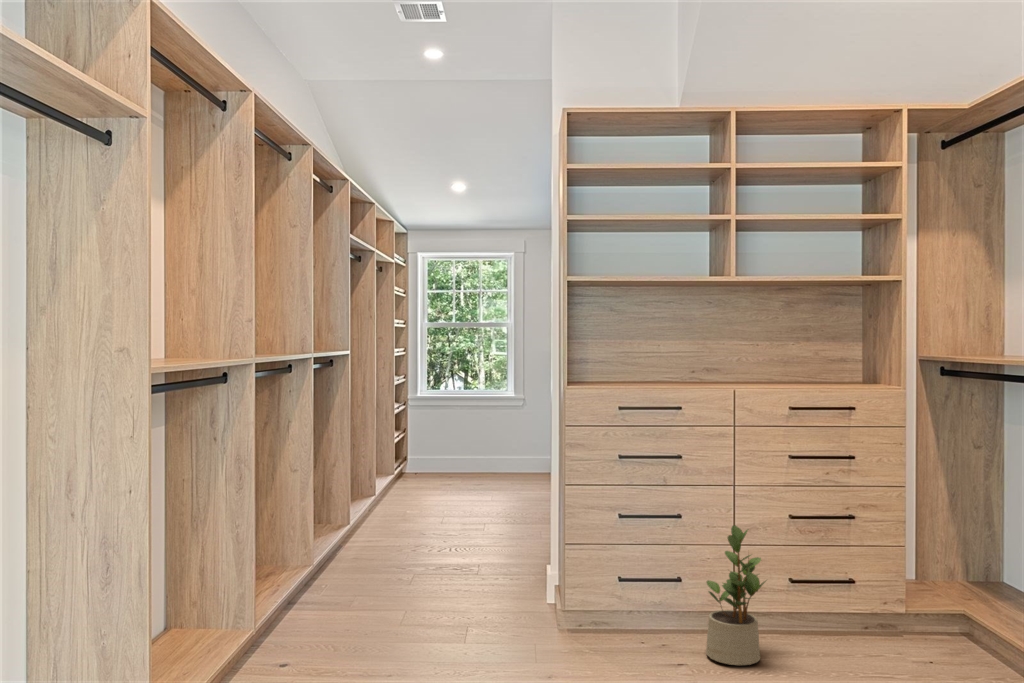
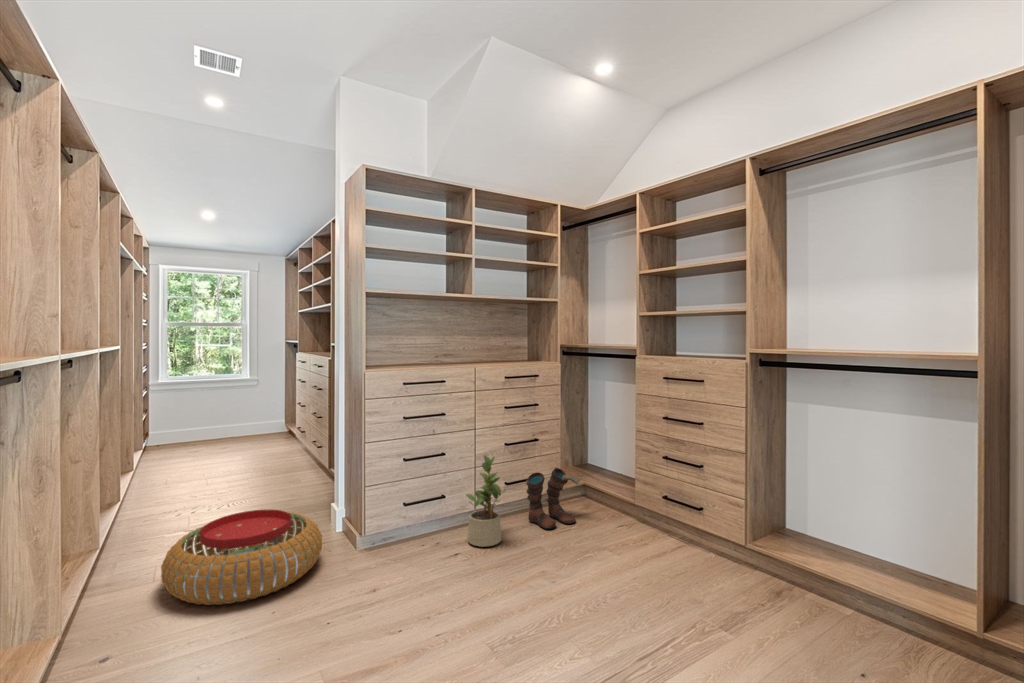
pouf: none [344,552,512,649] -> present [161,509,322,605]
boots: none [822,568,929,668] -> present [526,468,580,529]

